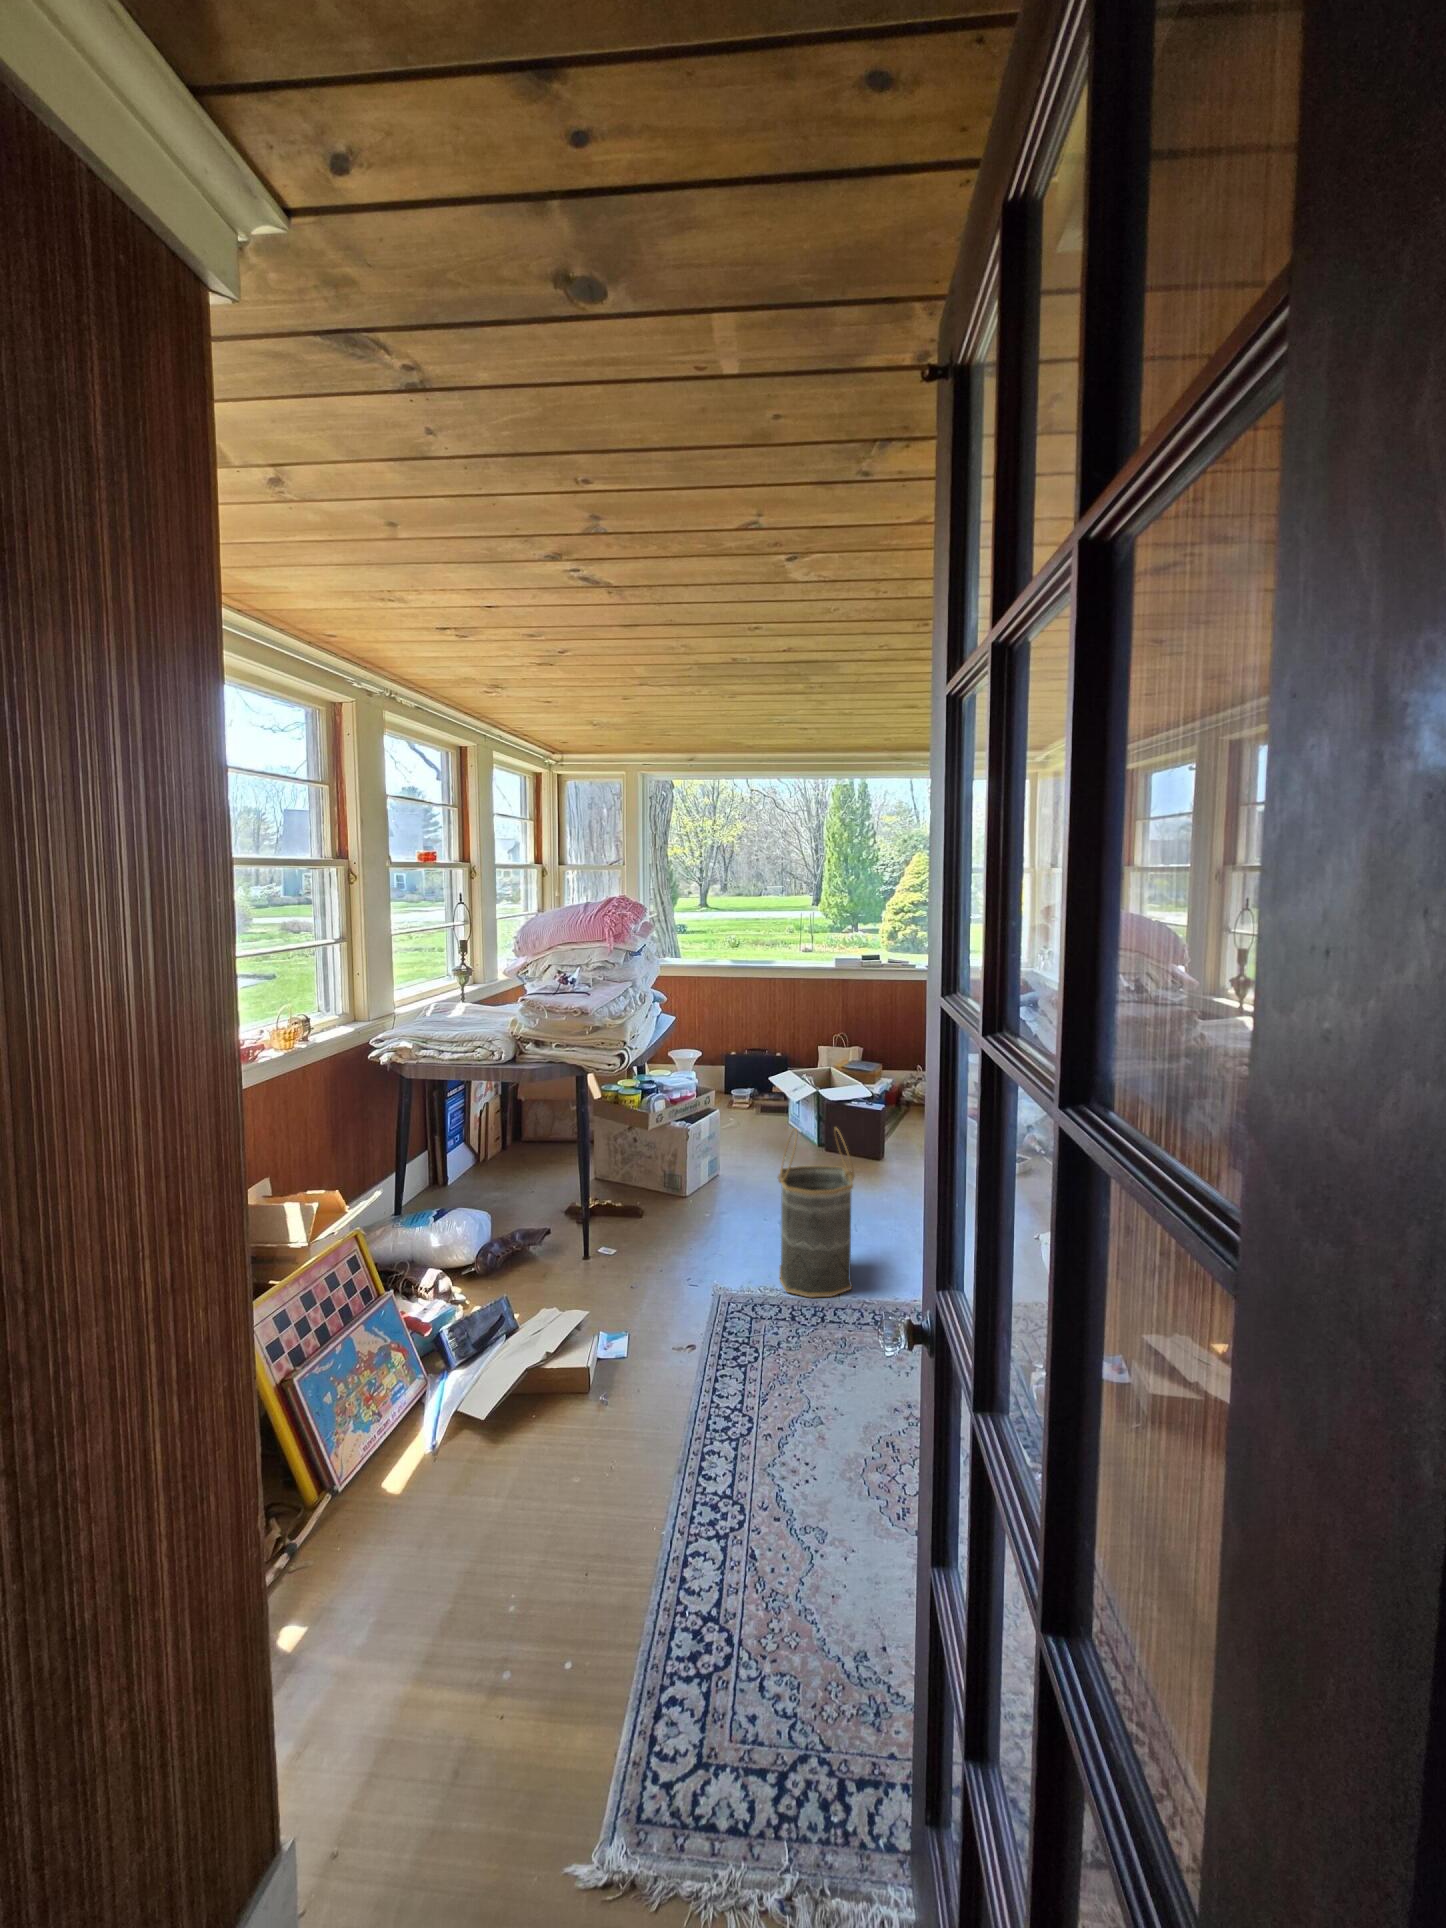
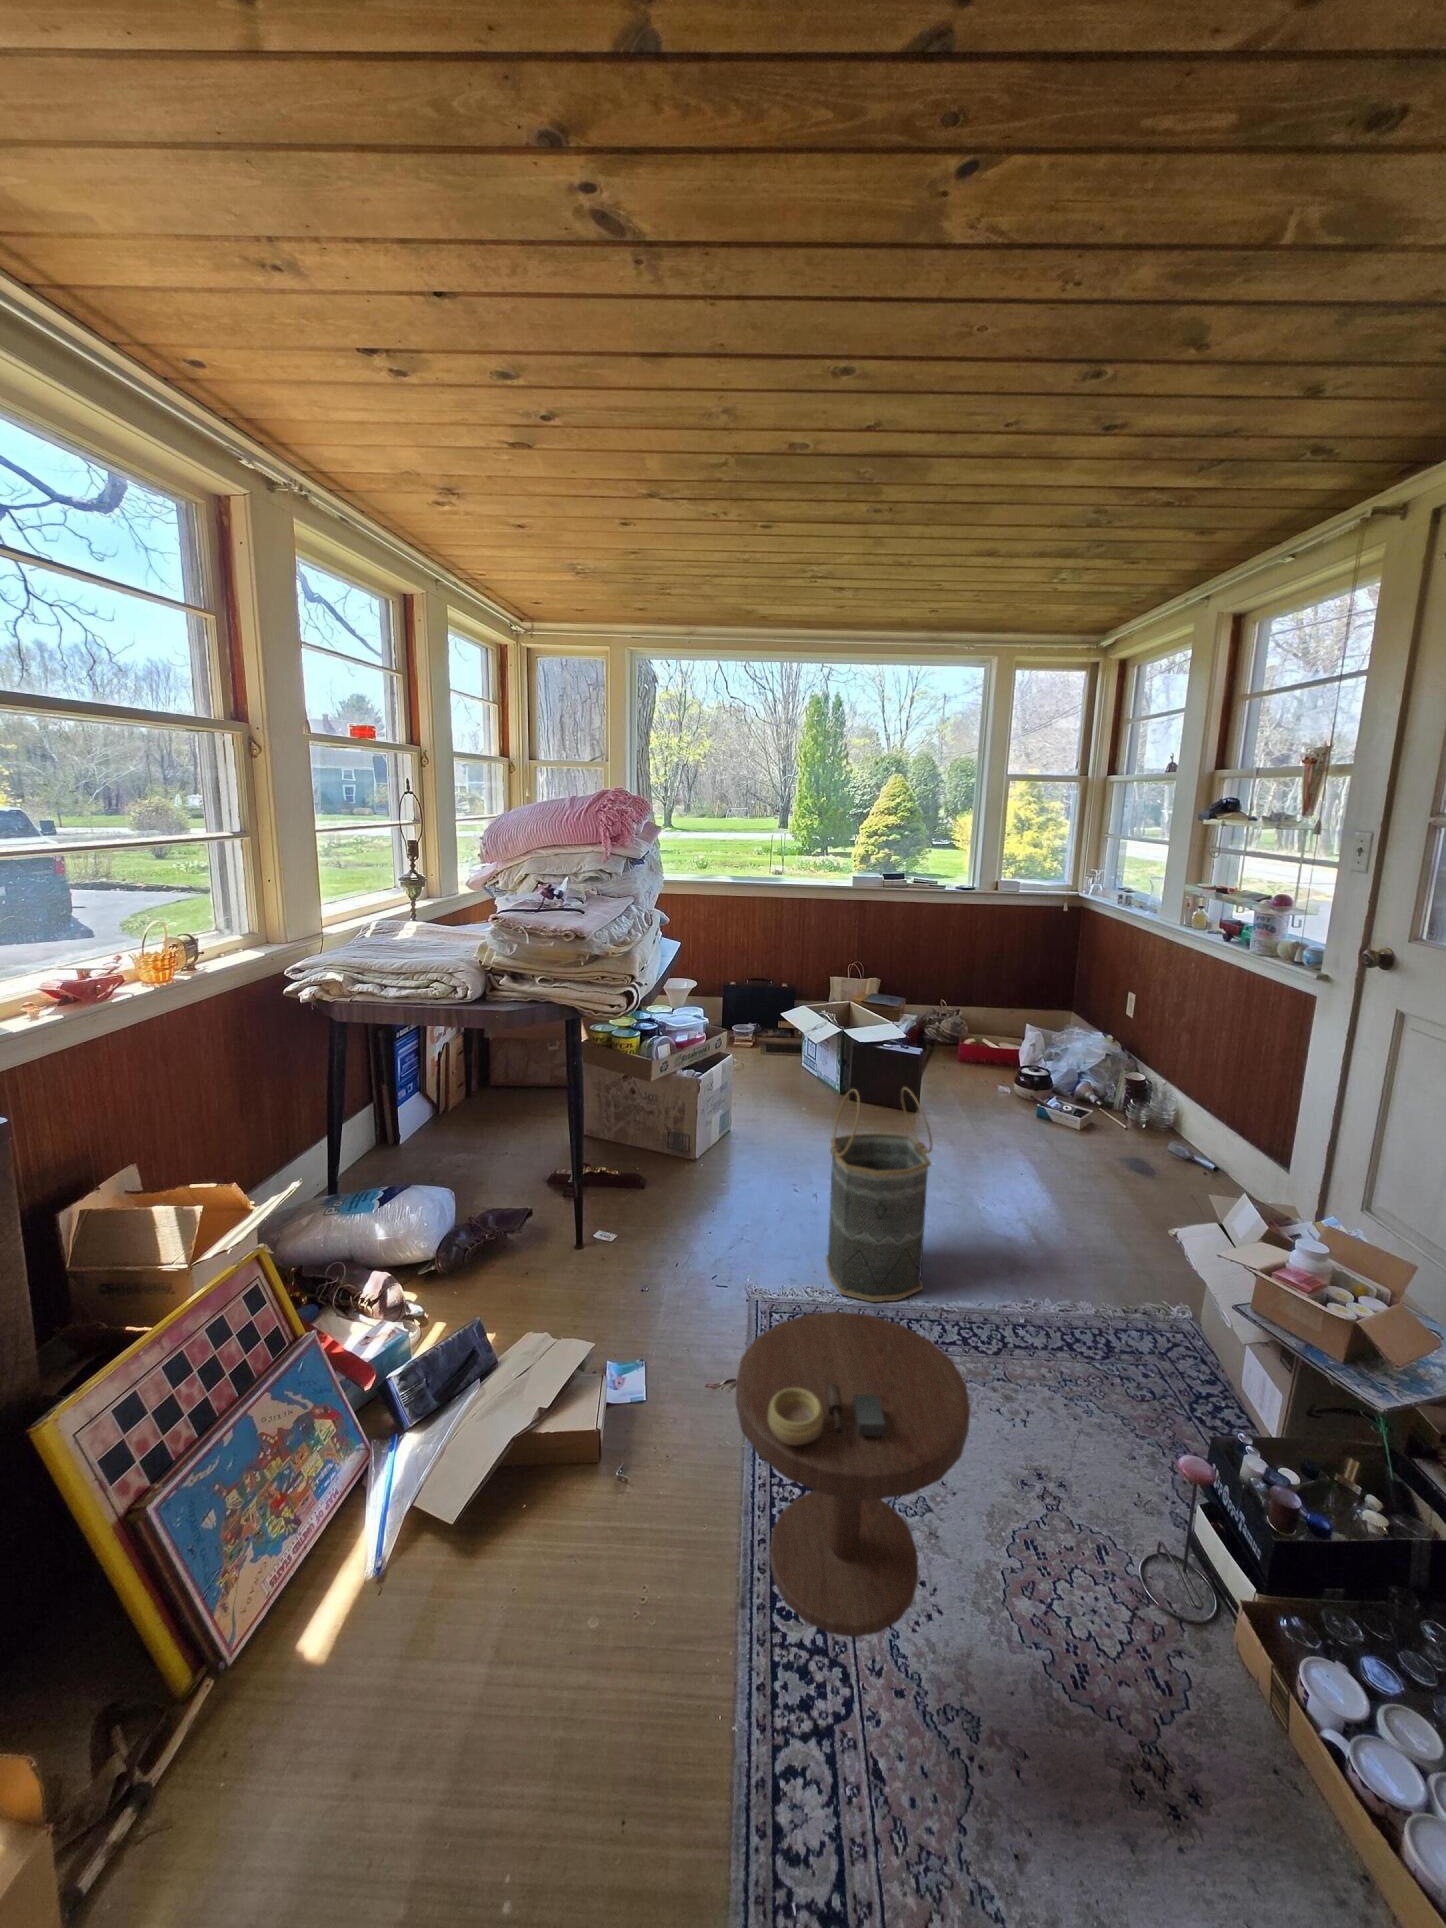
side table: none [660,1256,804,1534] -> present [736,1312,970,1727]

